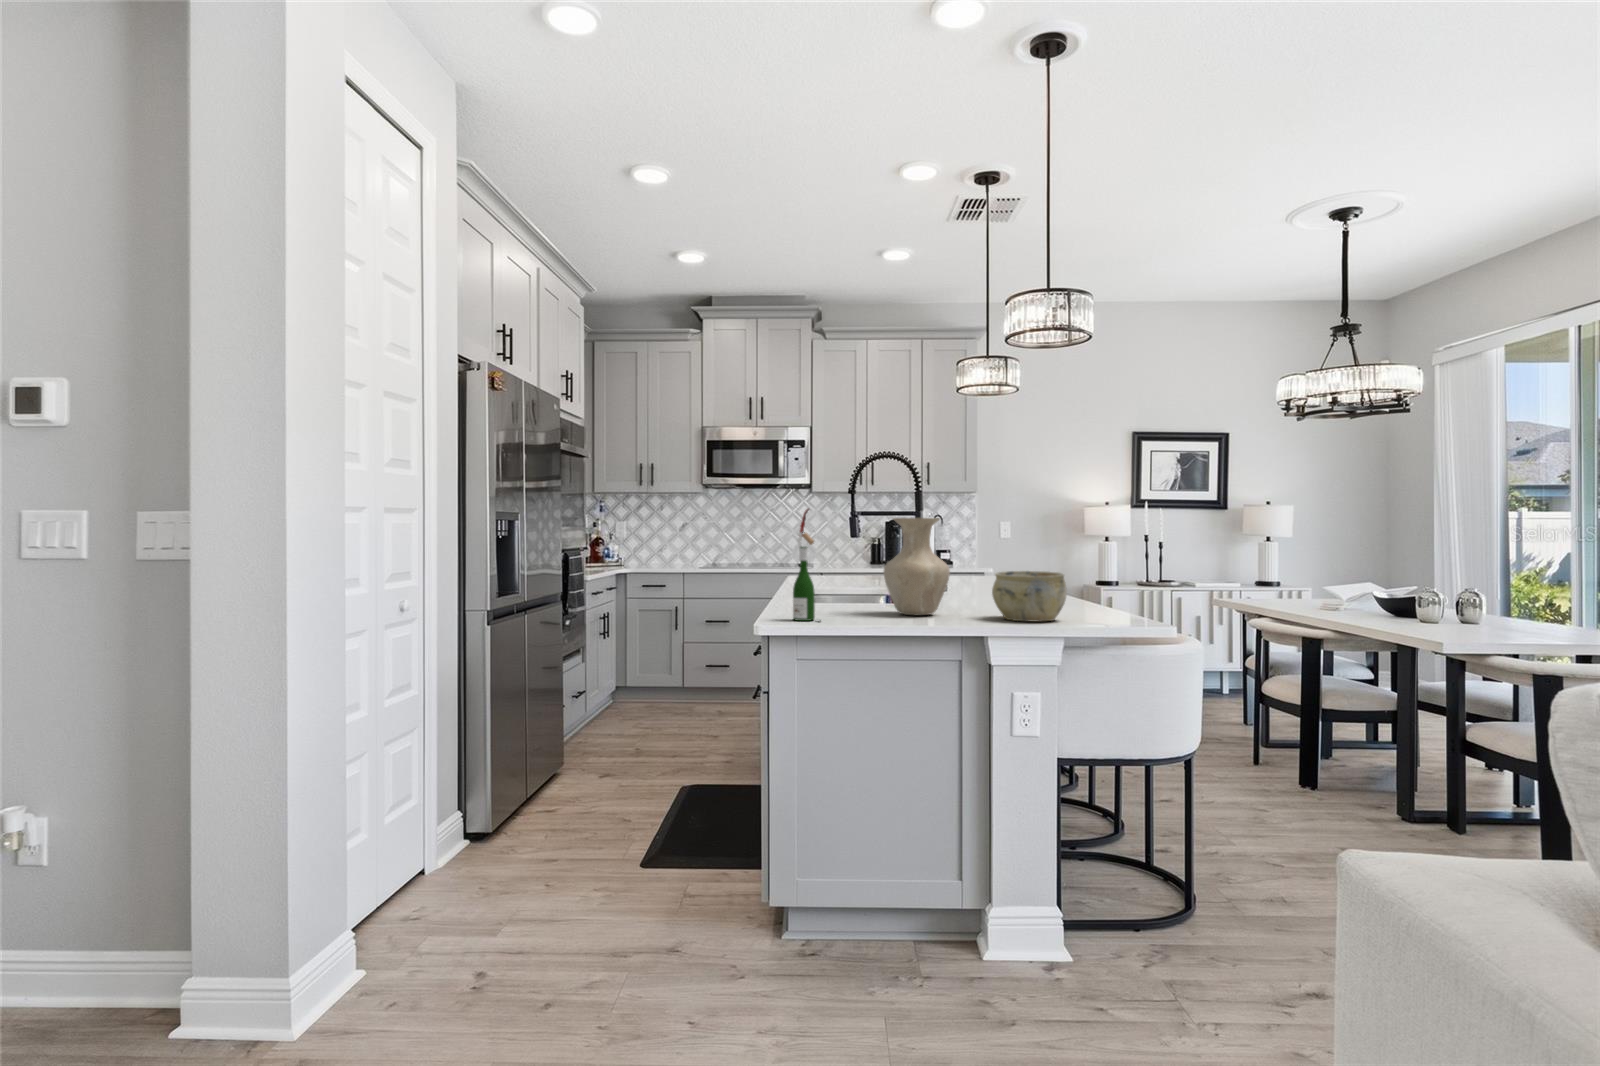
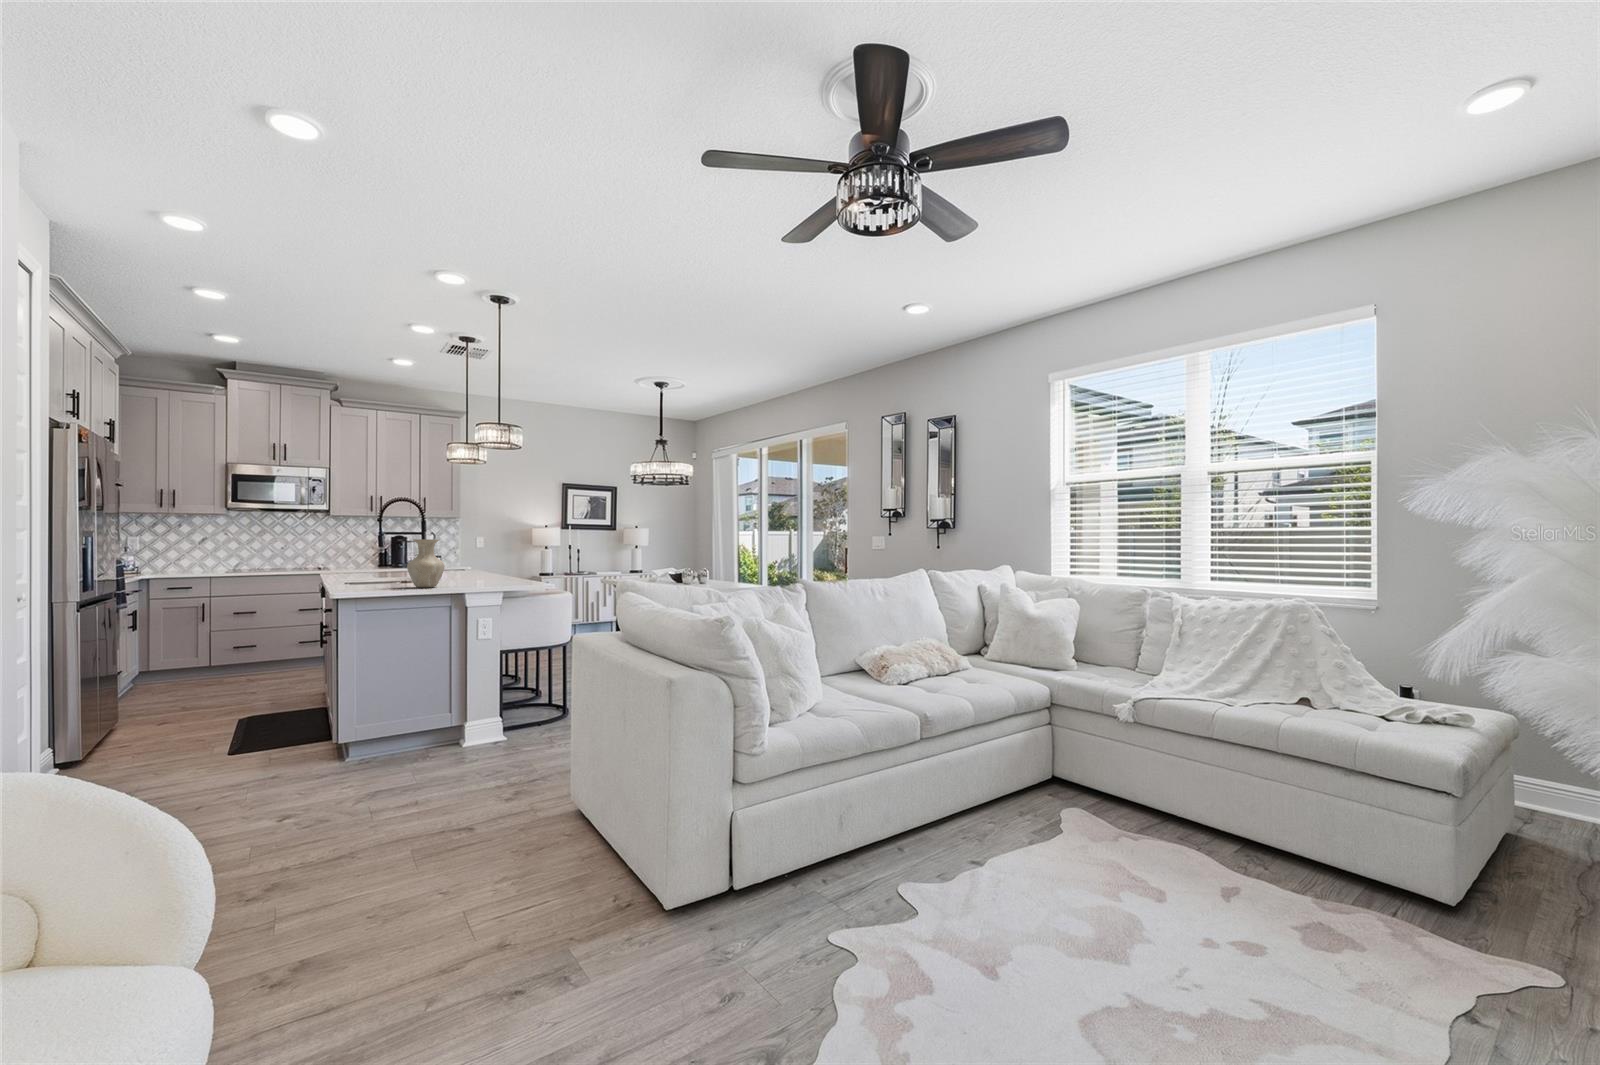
wine bottle: present [793,509,821,621] -> none [356,535,374,592]
ceramic bowl: present [992,571,1067,621] -> none [467,564,504,587]

